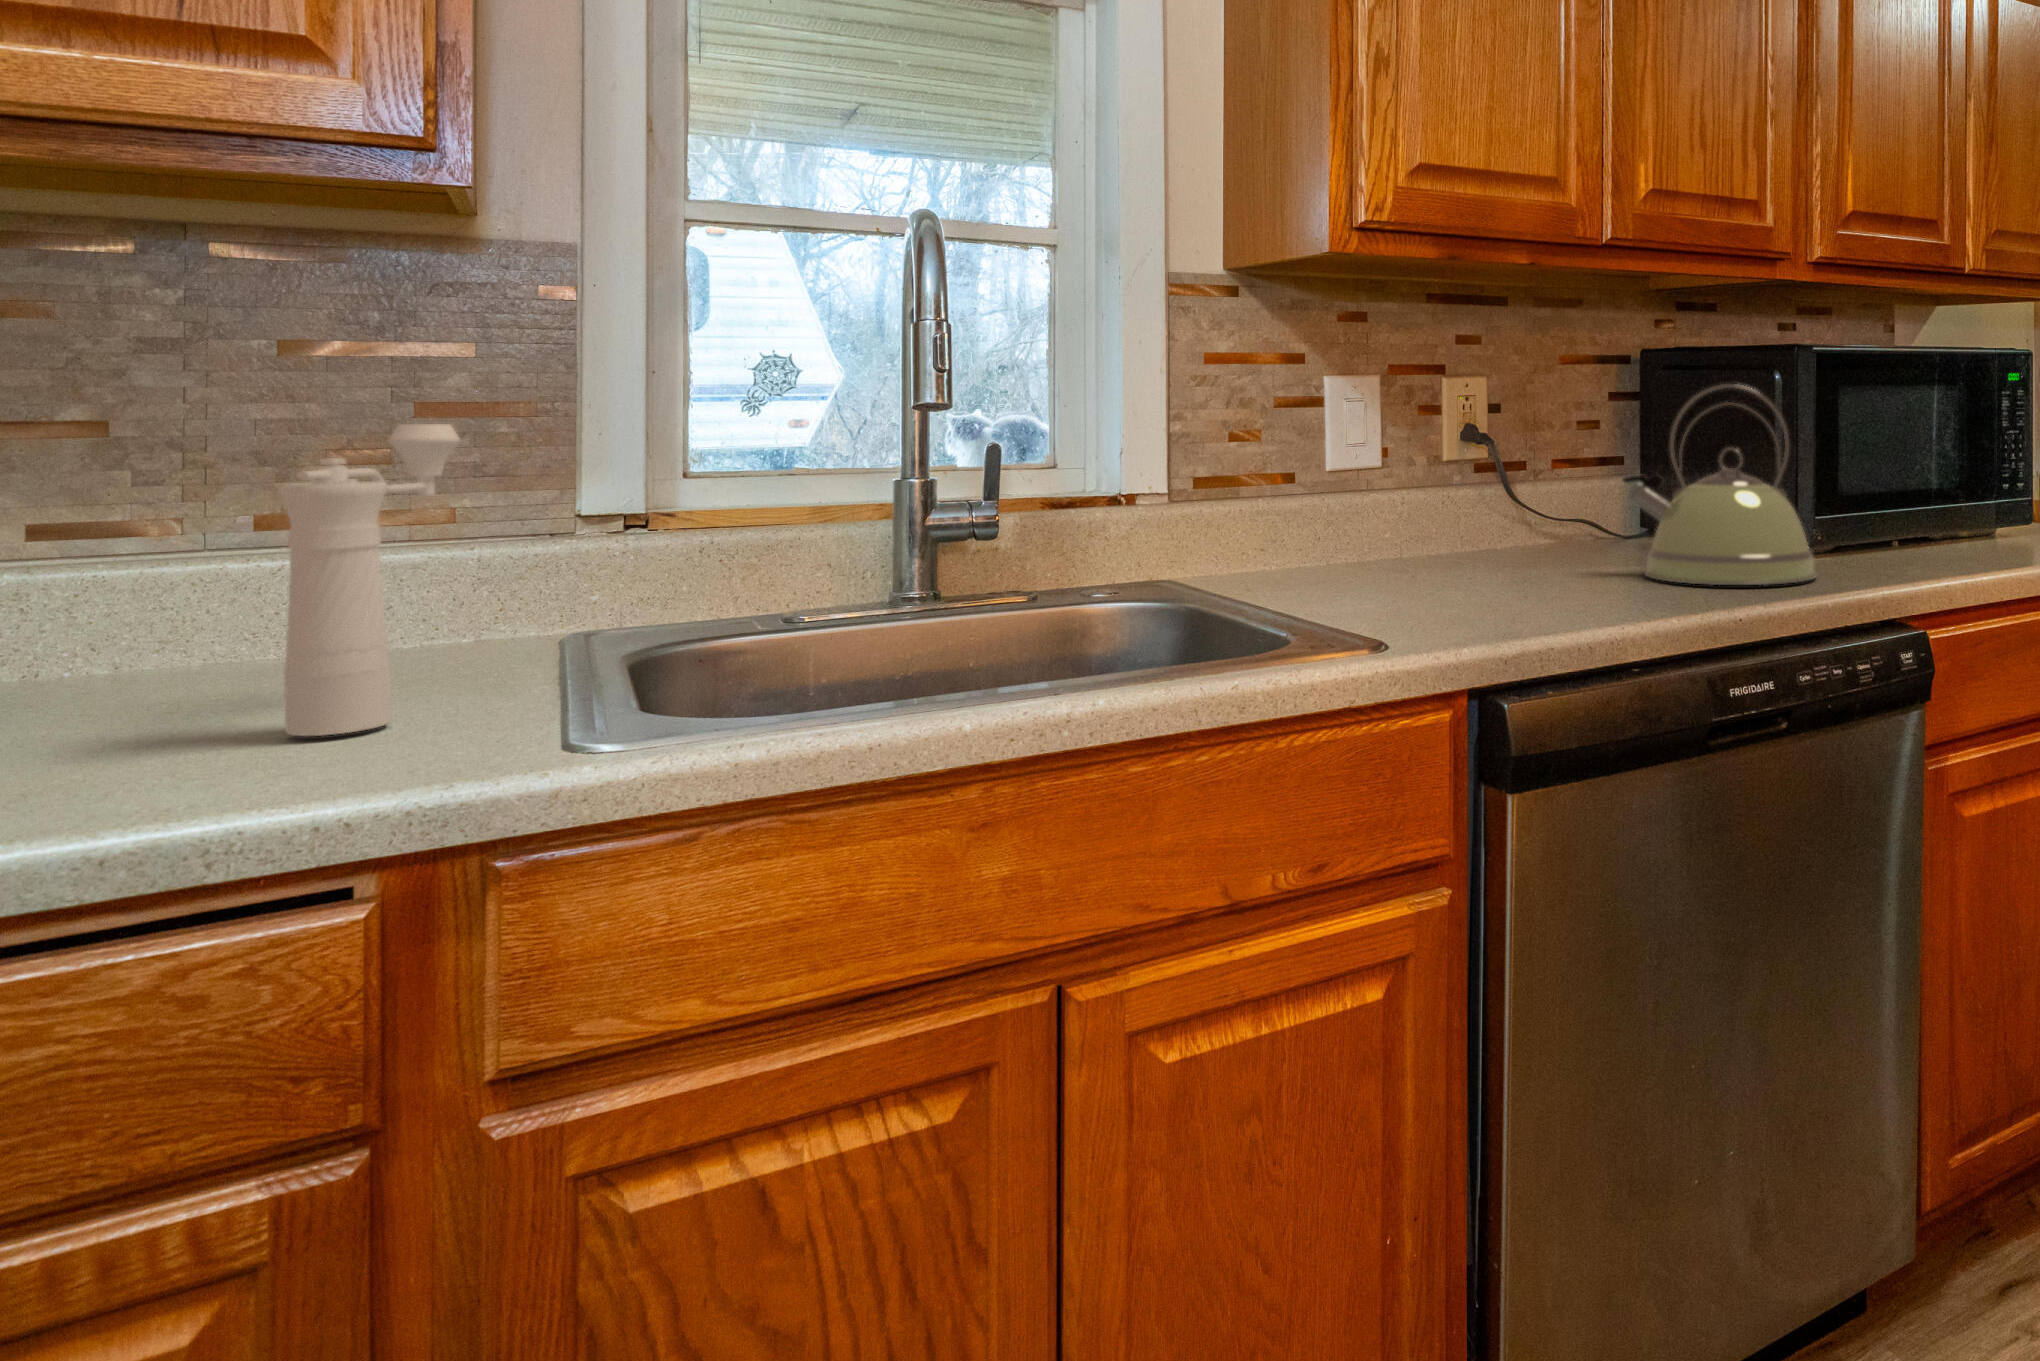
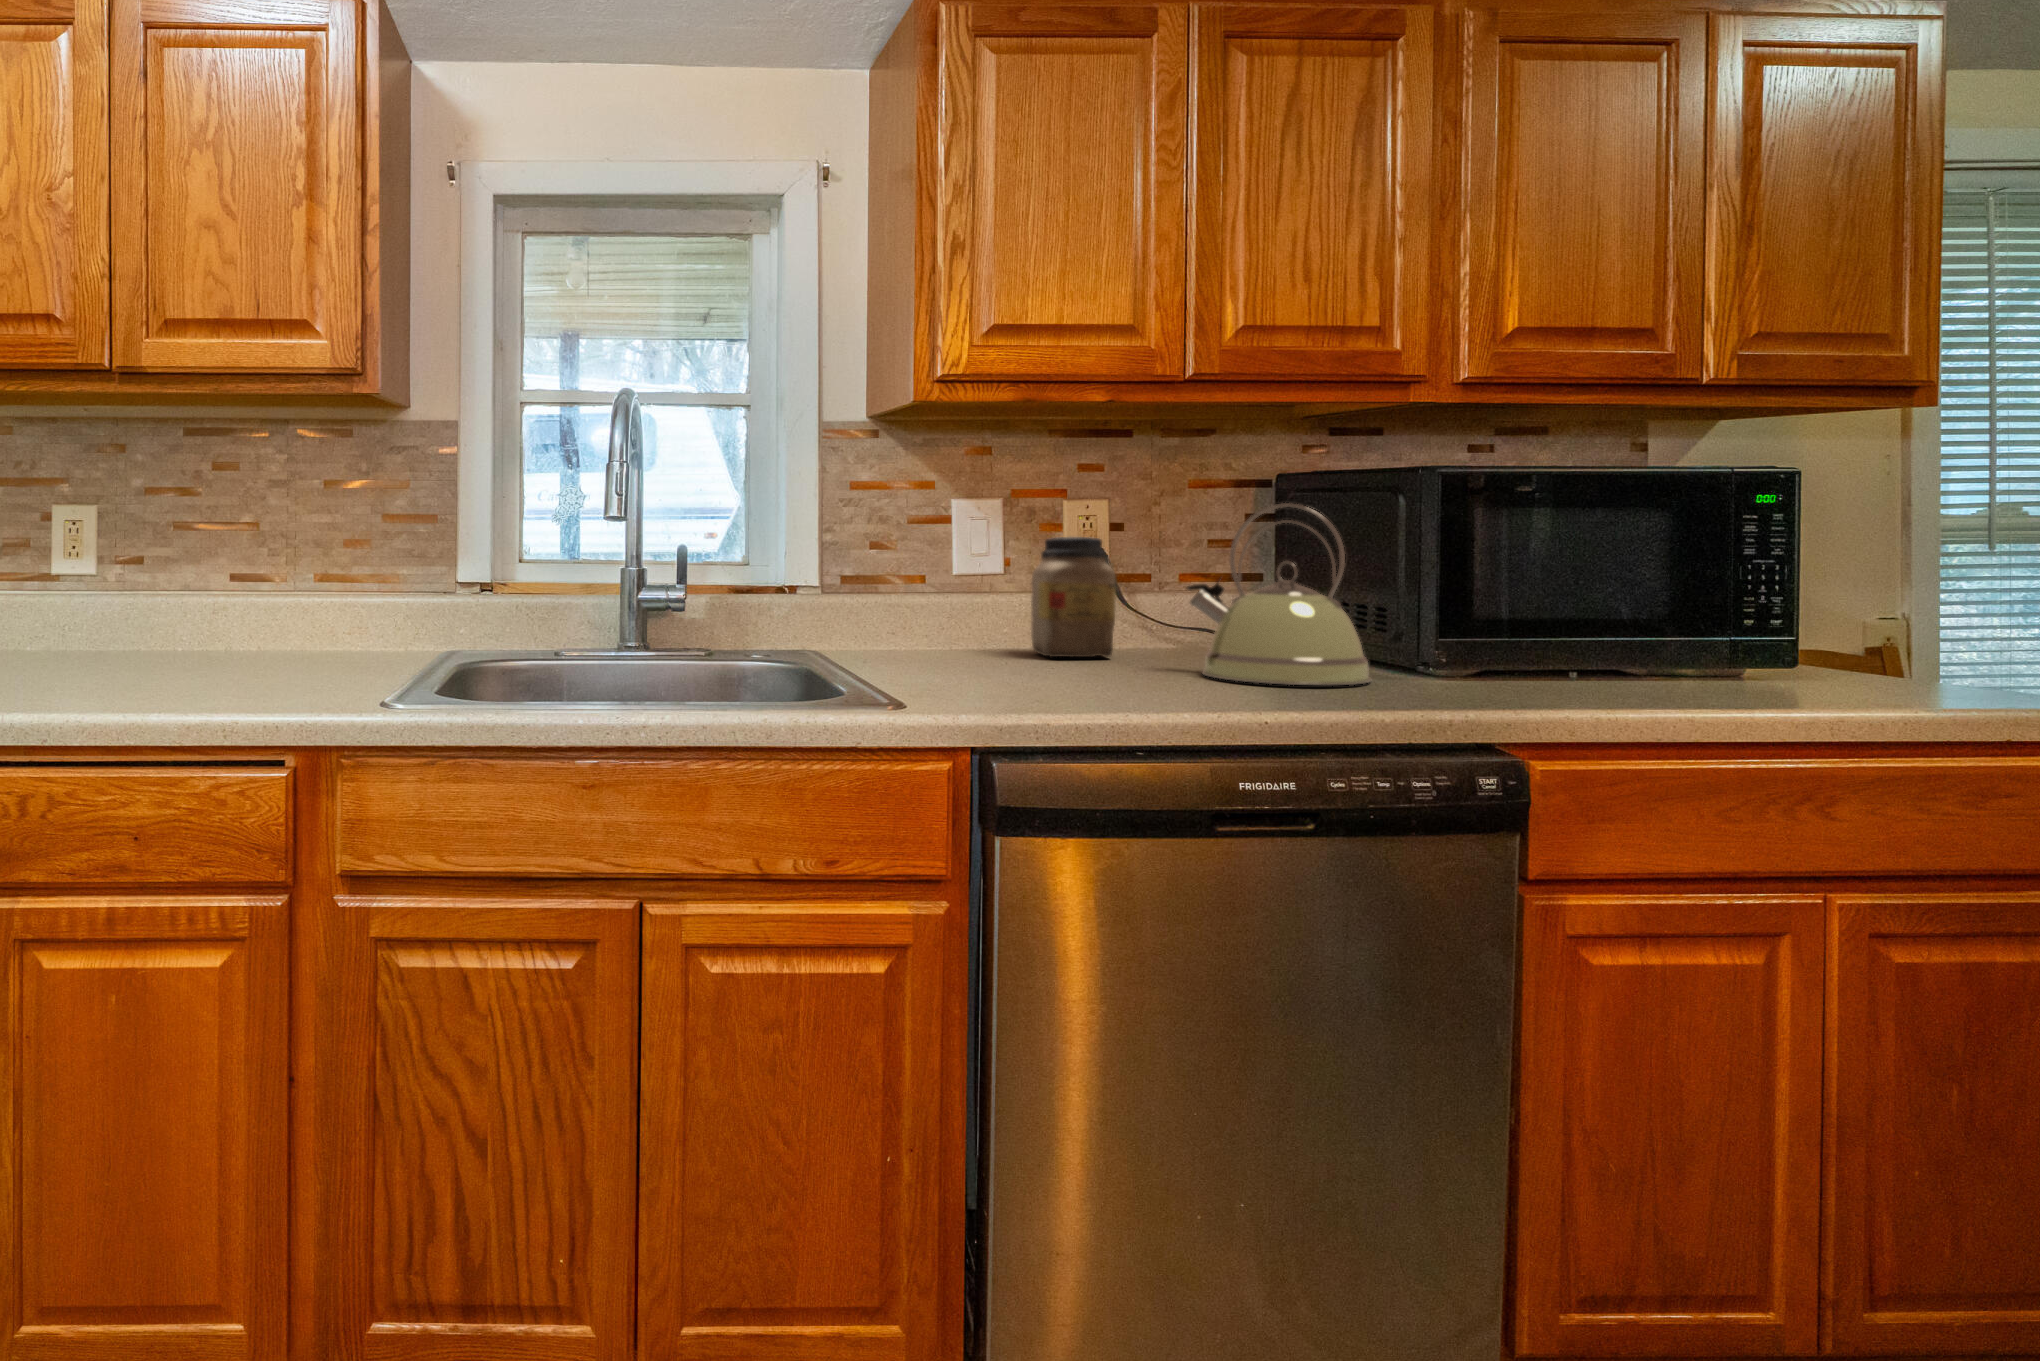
jar: none [1424,422,1526,568] -> present [1031,537,1116,657]
pepper mill: present [279,424,460,736] -> none [276,530,367,695]

